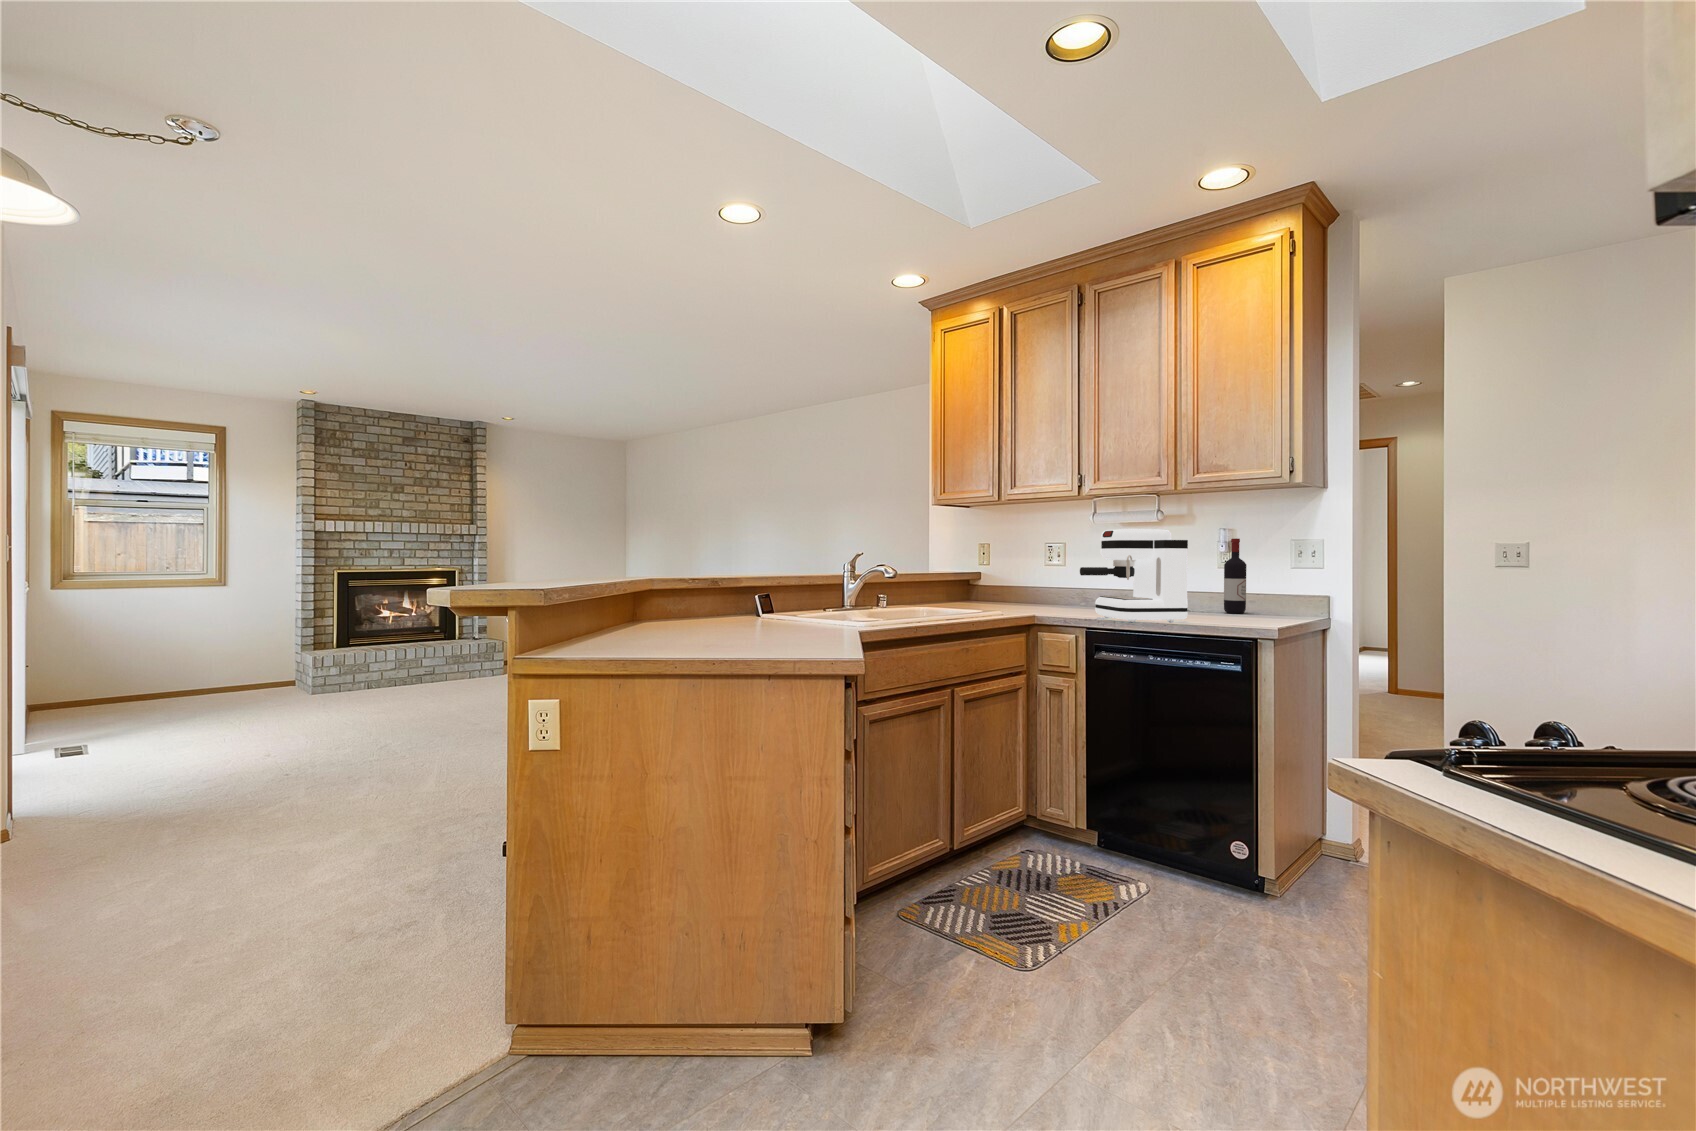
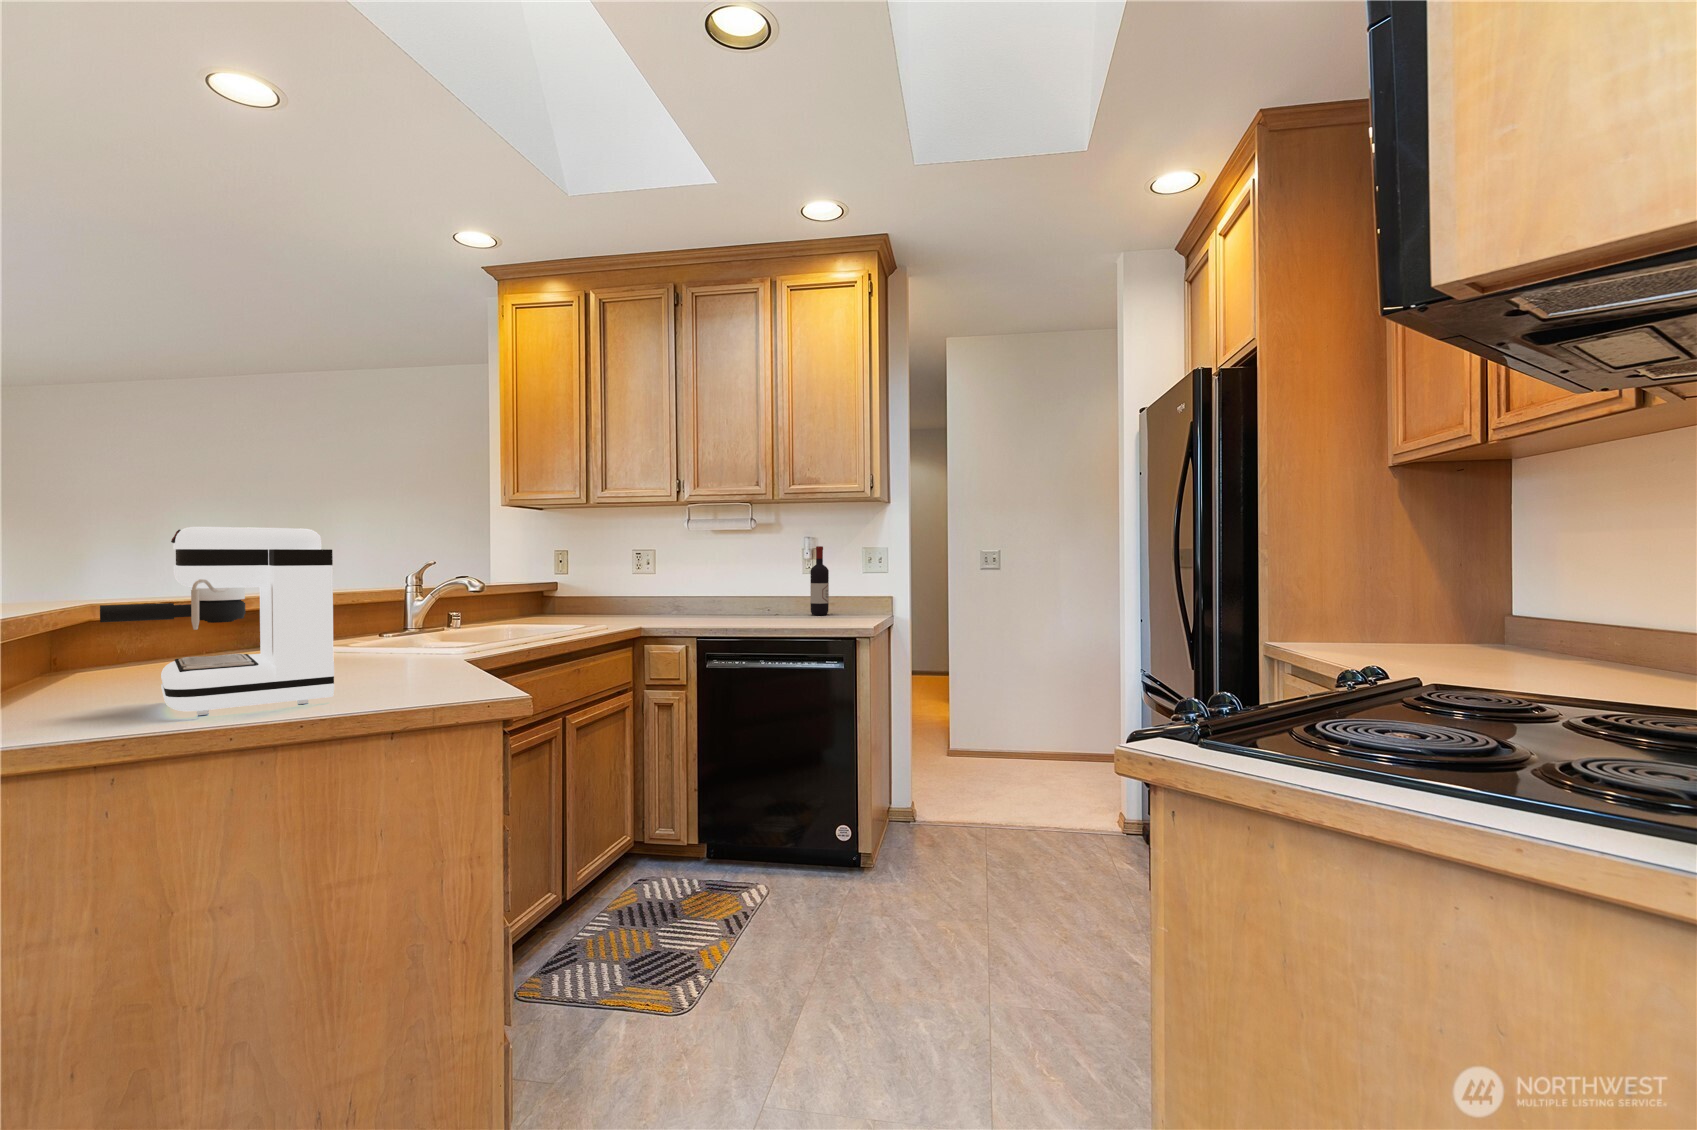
coffee maker: present [1080,529,1188,622] -> present [100,527,334,715]

